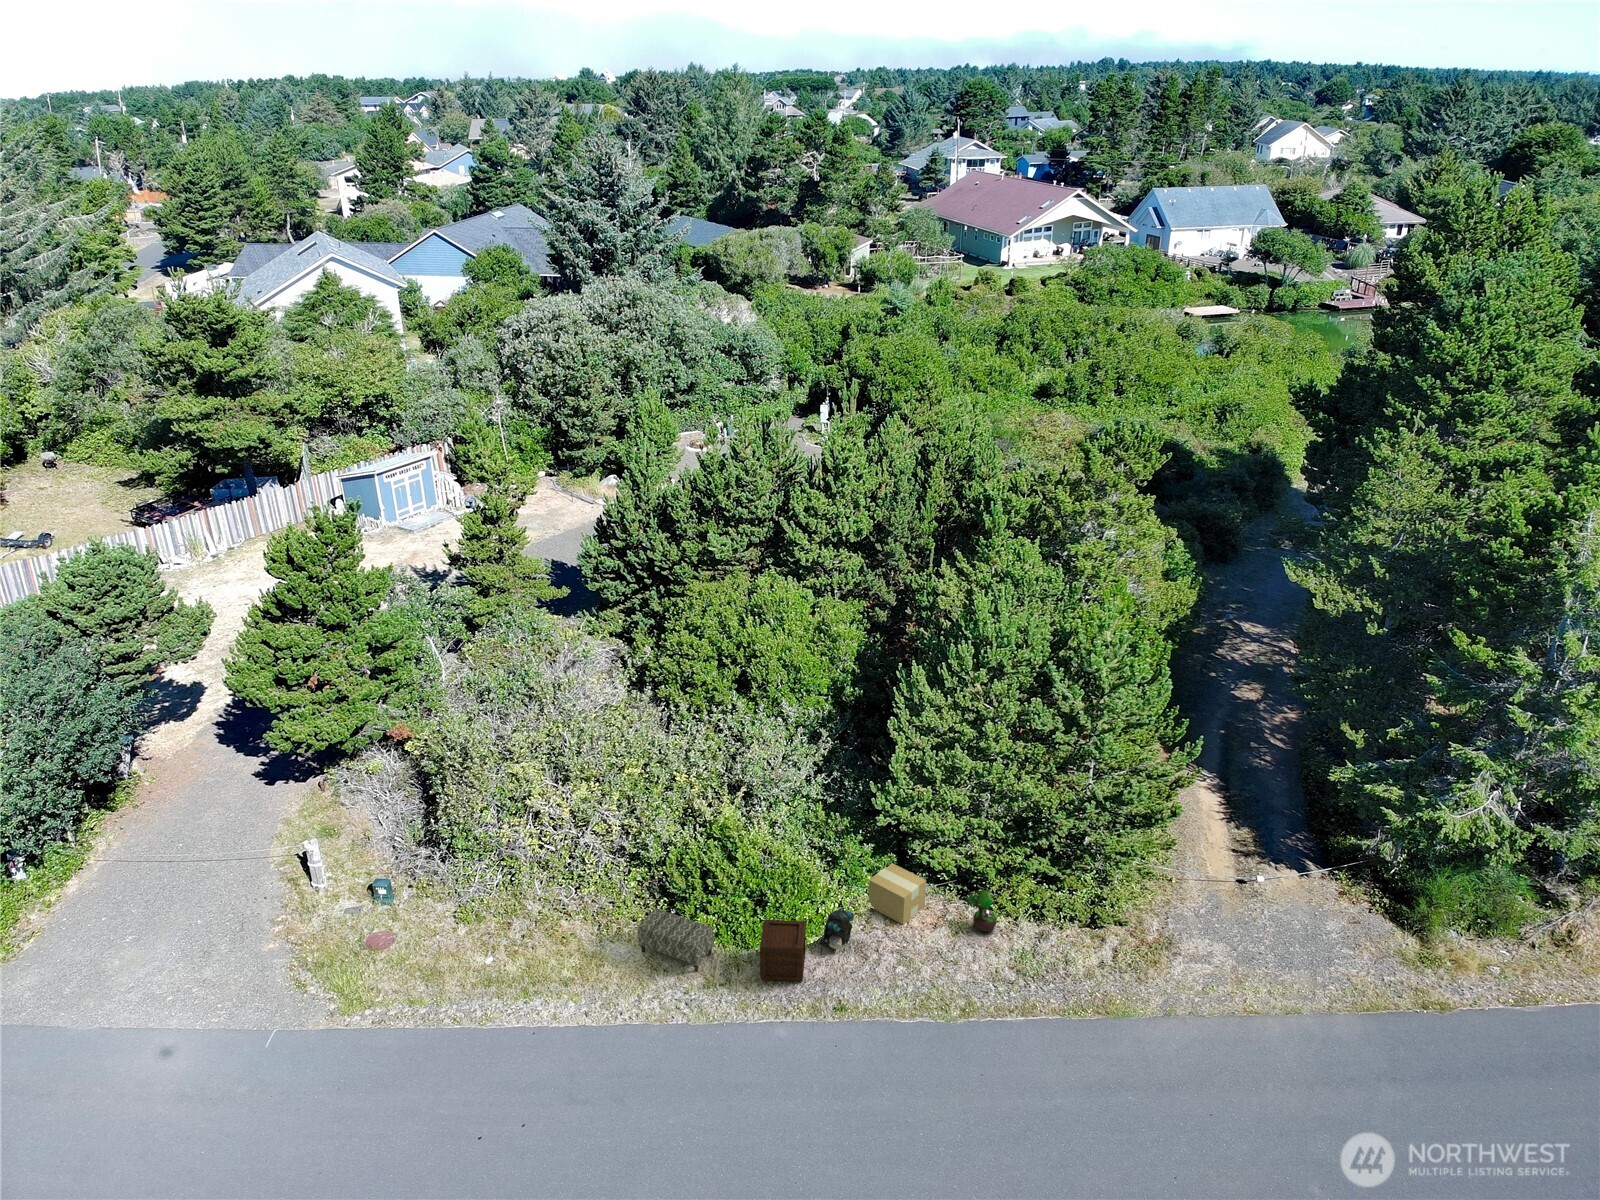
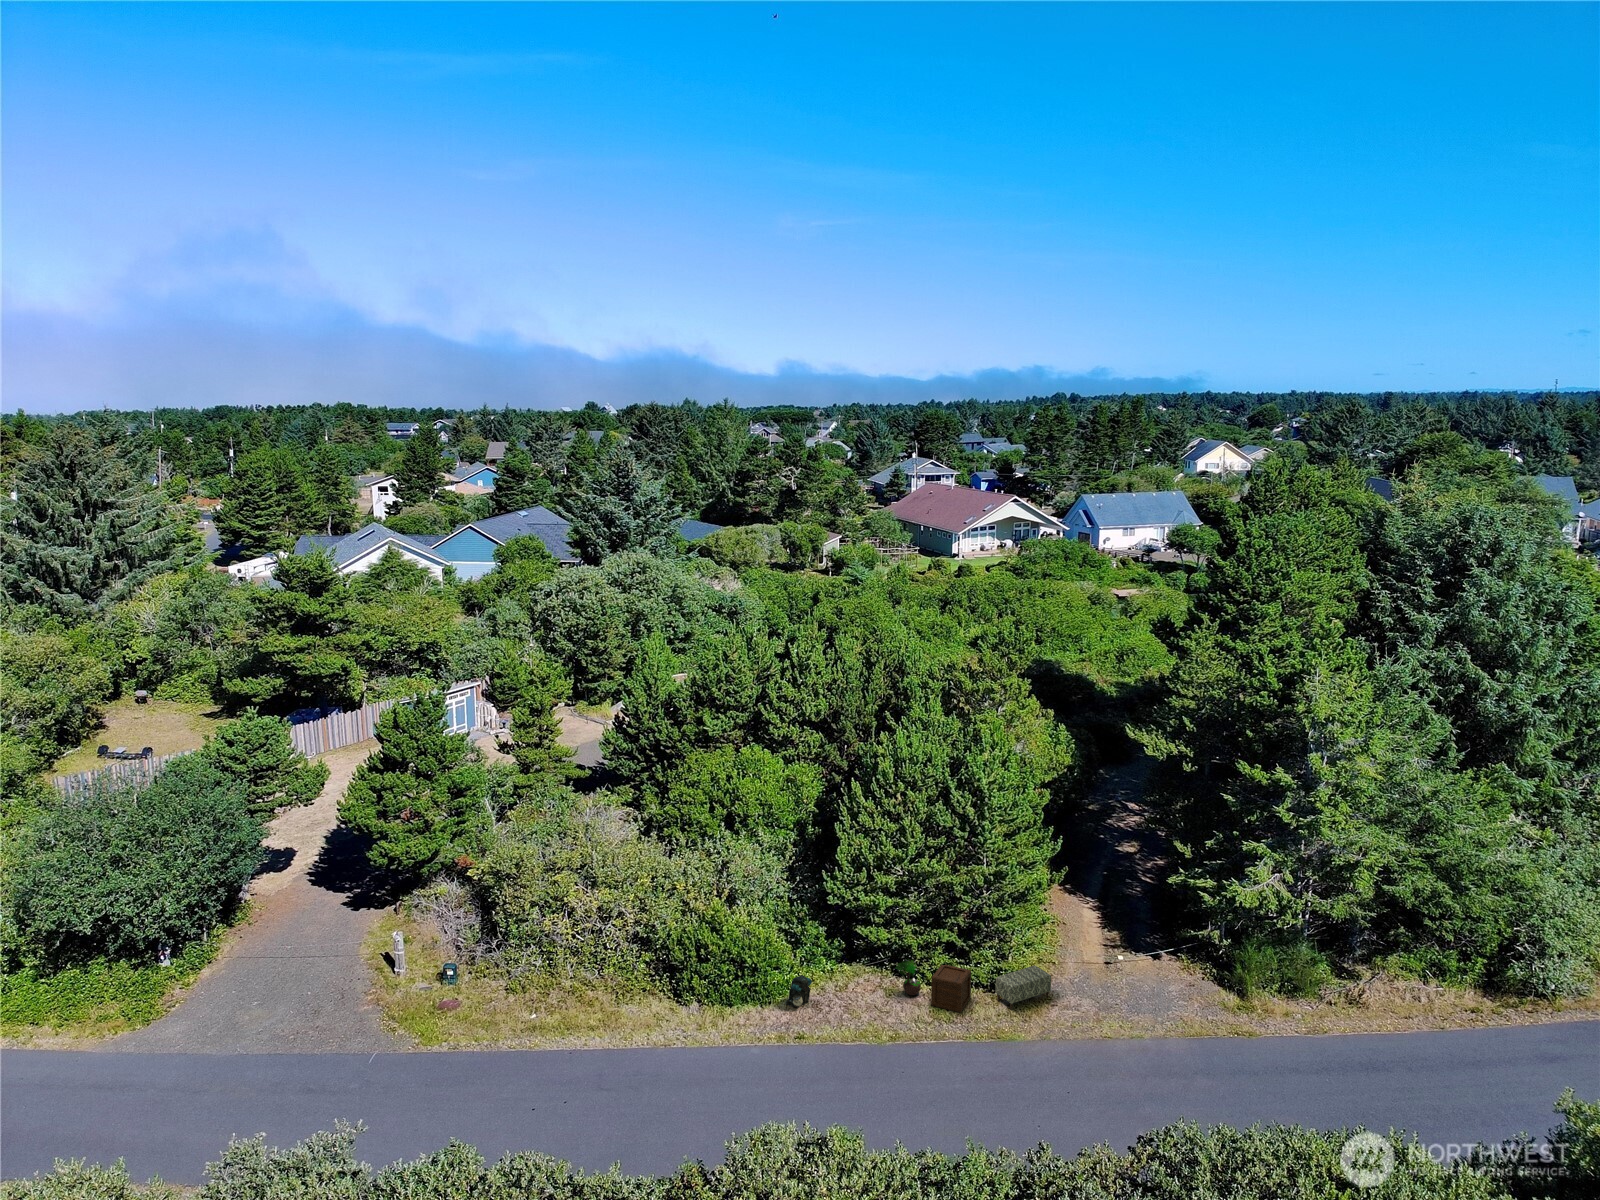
cardboard box: present [868,863,926,925] -> none [824,948,867,992]
bench: present [638,908,714,972] -> present [996,965,1051,1010]
wooden crate: present [760,920,806,982] -> present [931,965,971,1012]

